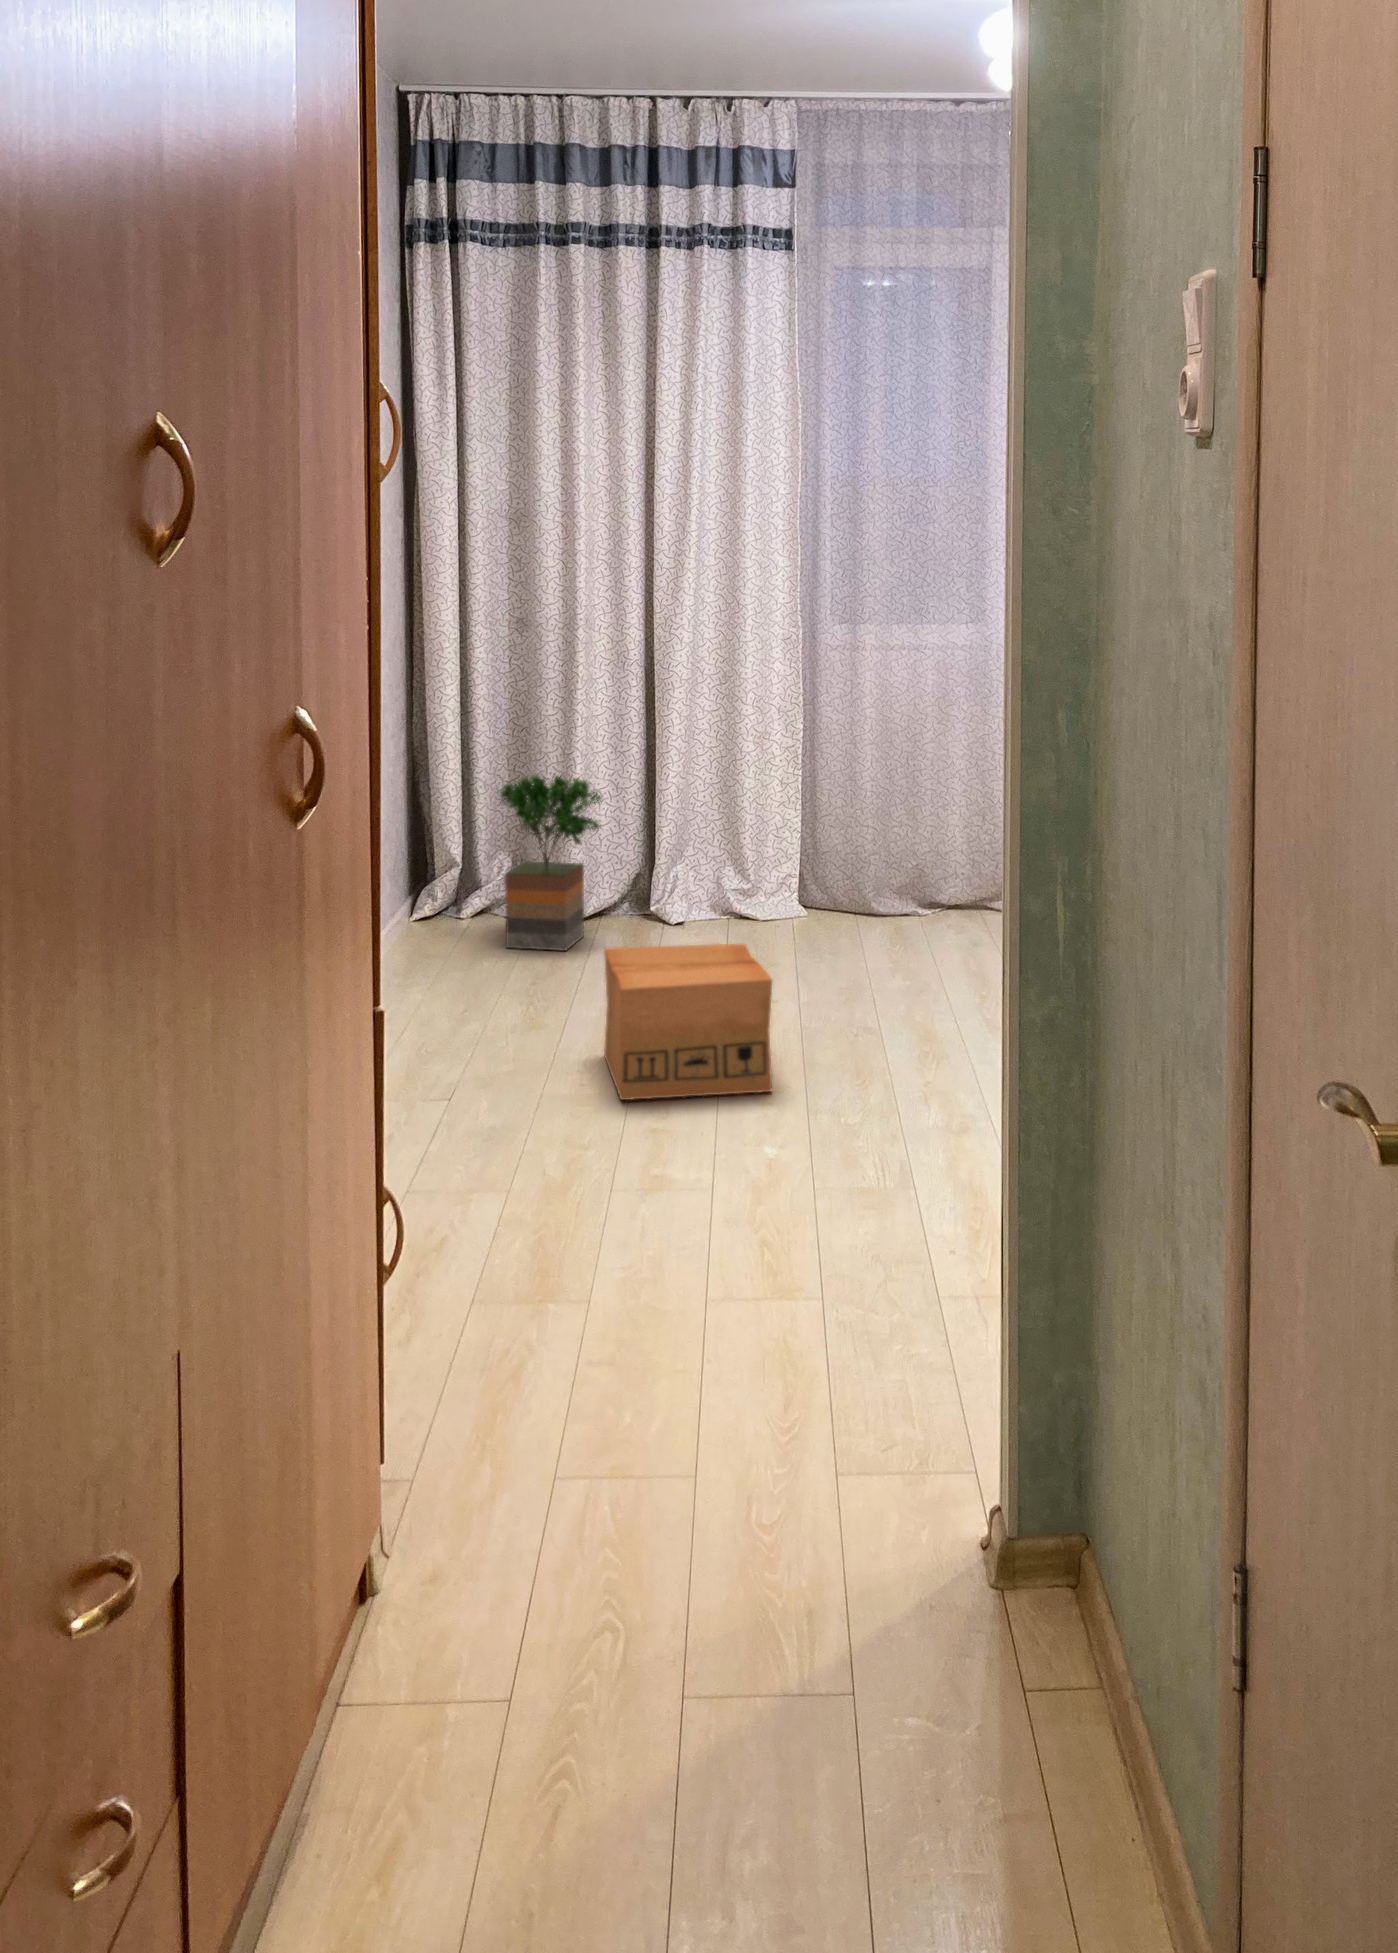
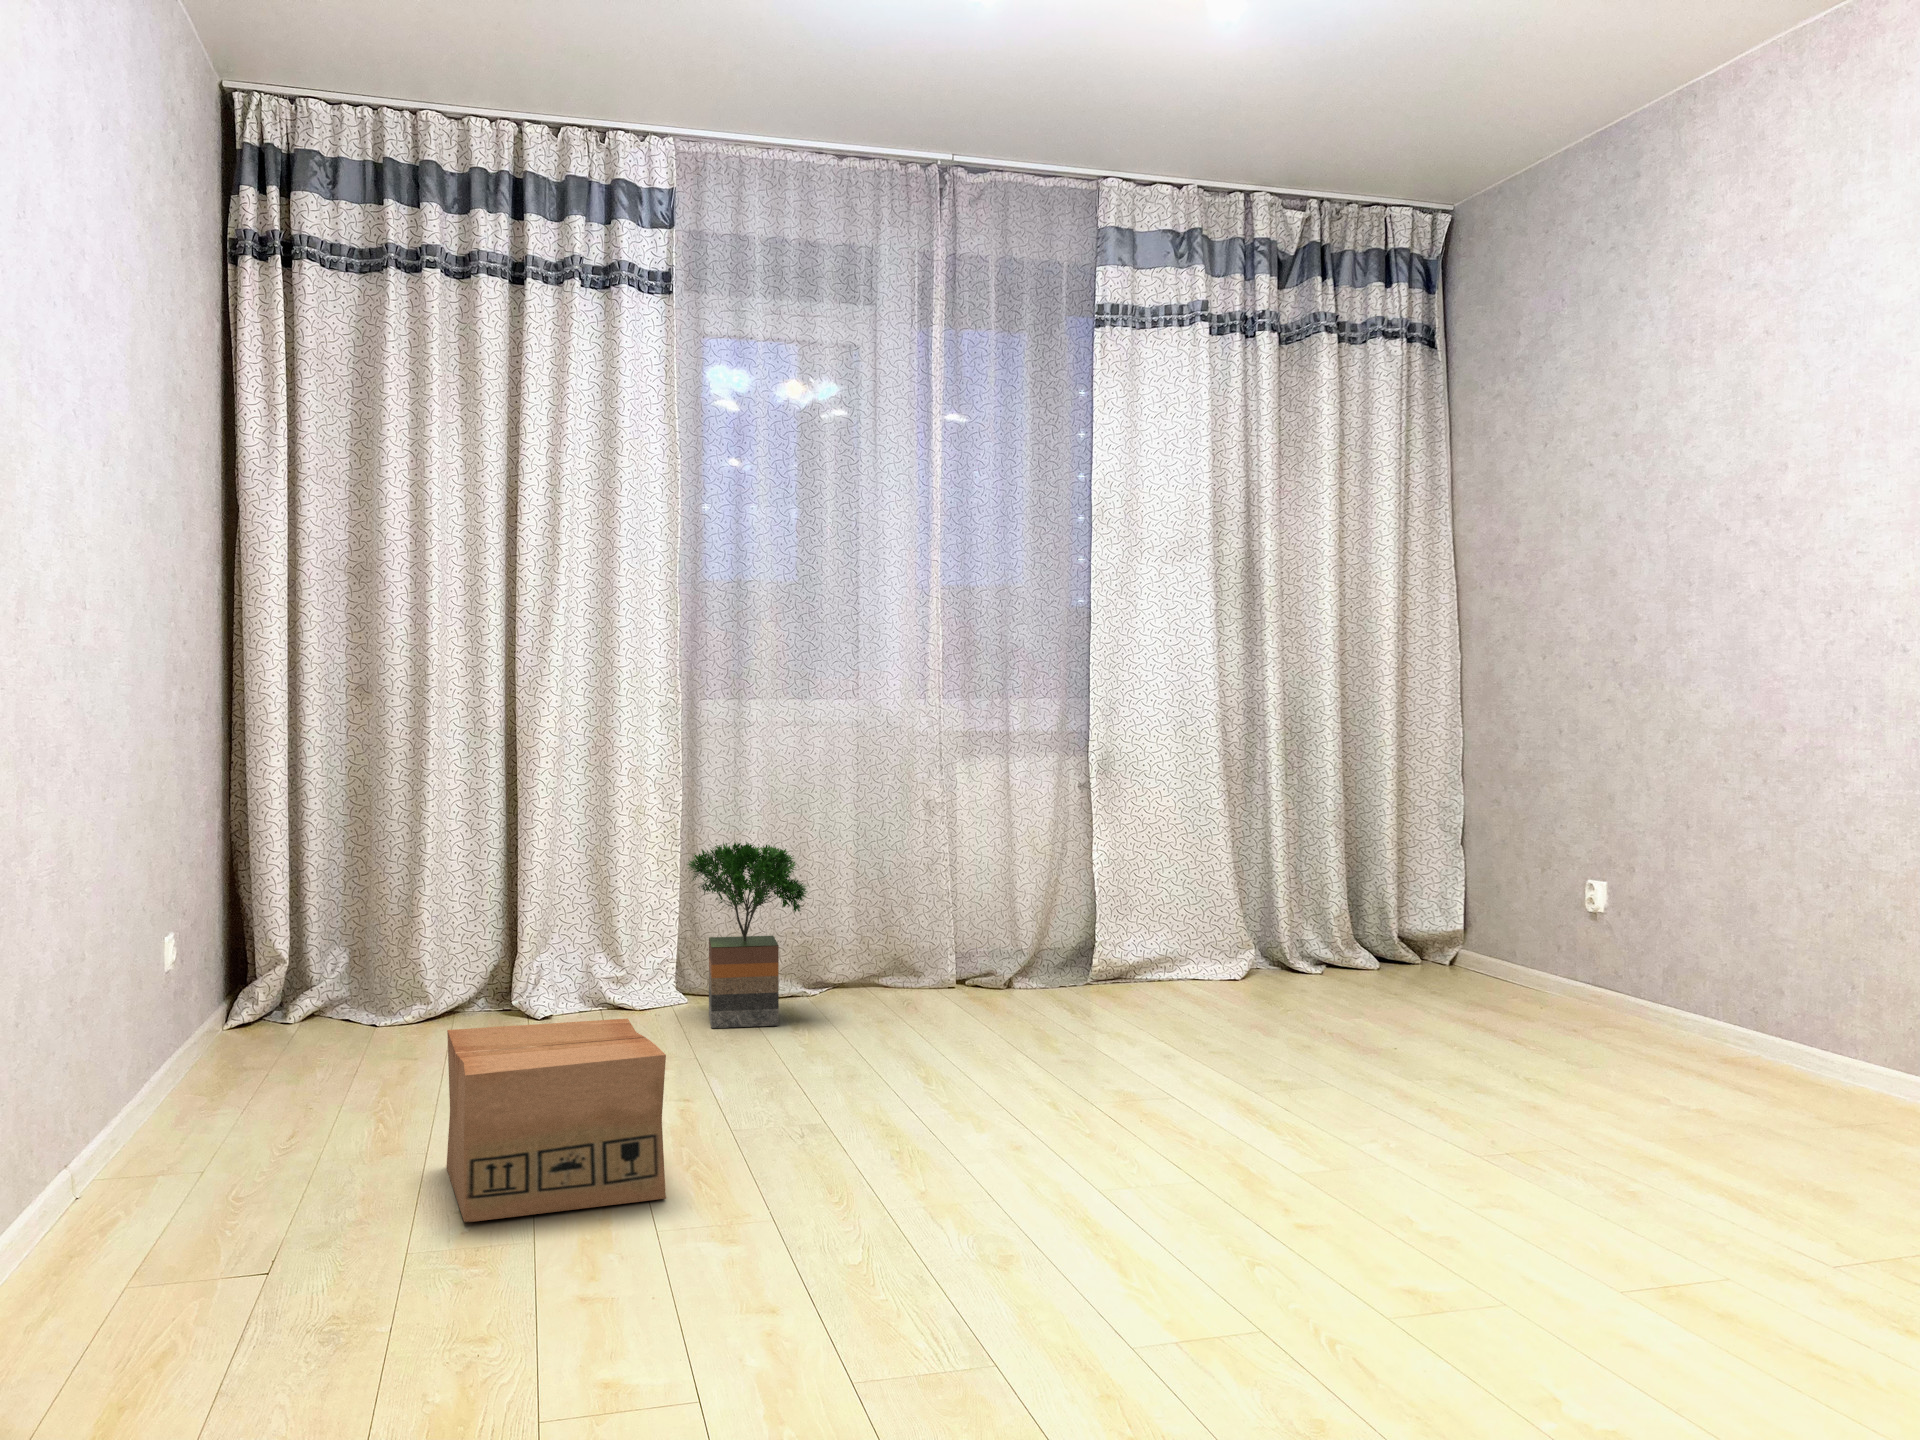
potted tree: present [499,775,603,951] -> present [688,842,808,1028]

